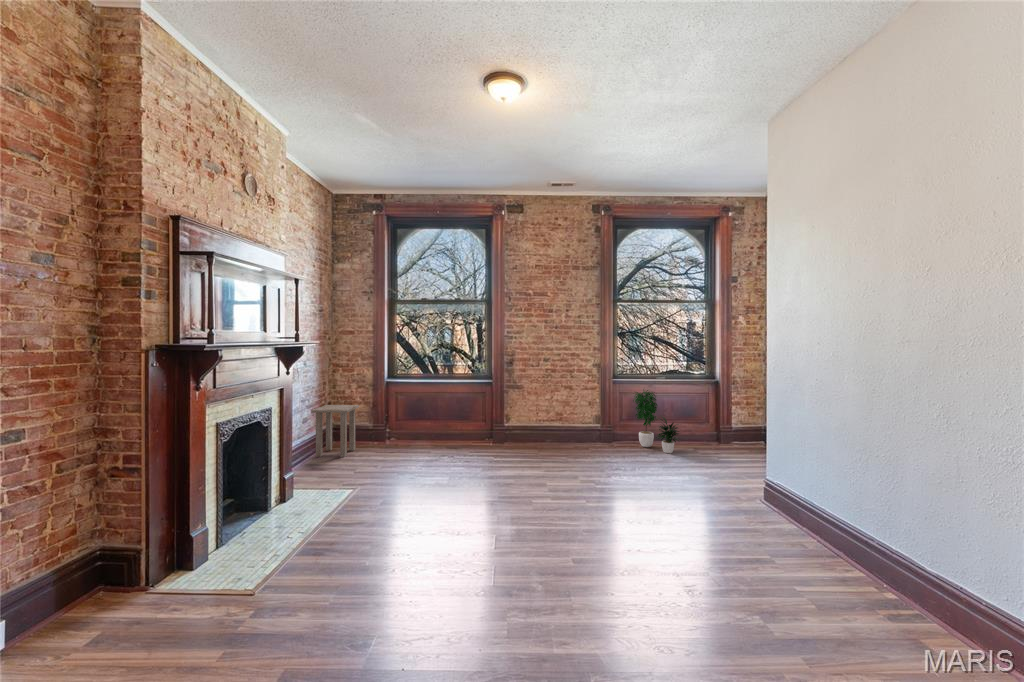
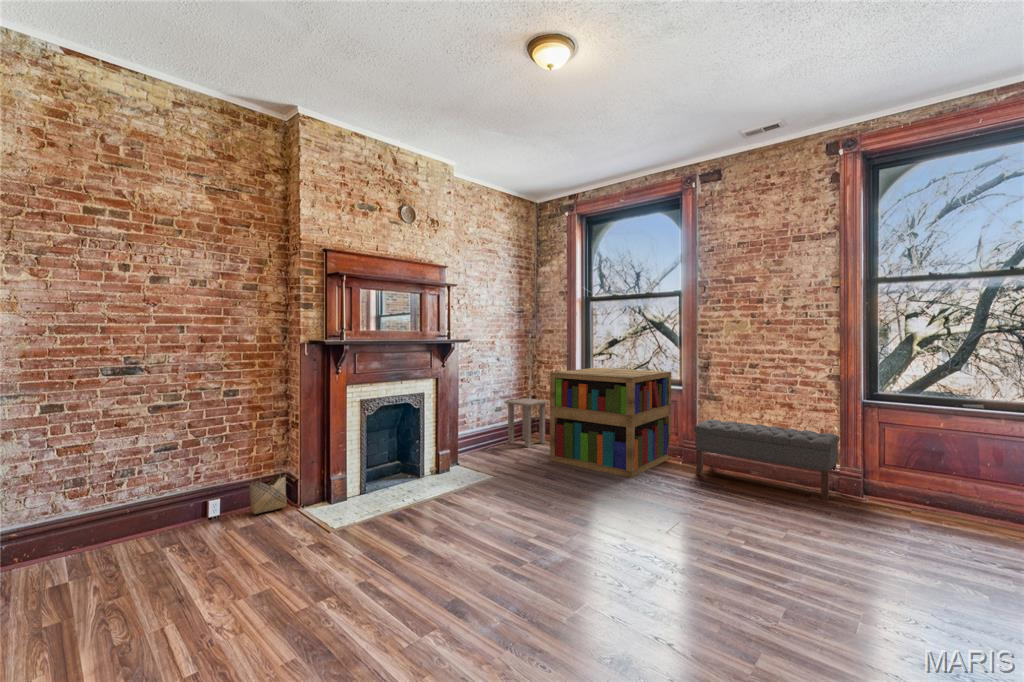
bookshelf: none [387,368,482,465] -> present [550,368,671,478]
potted plant: present [633,390,679,453] -> none [886,412,972,525]
bench: none [515,405,611,453] -> present [694,419,839,501]
woven basket: none [60,537,122,626] -> present [249,468,287,514]

